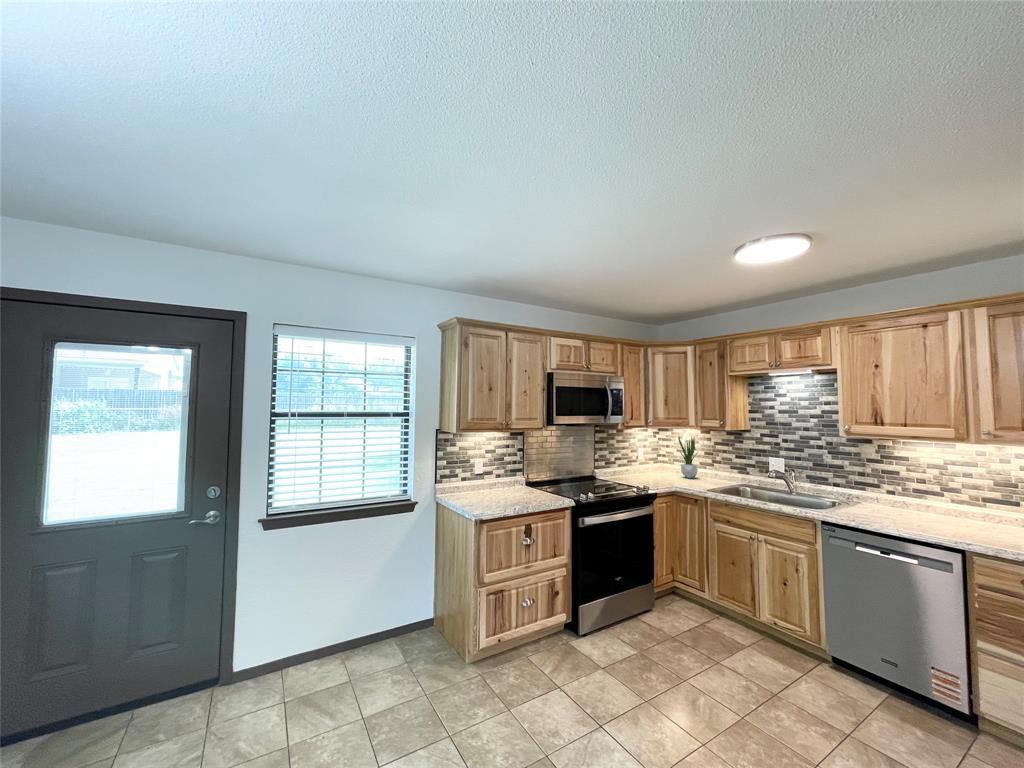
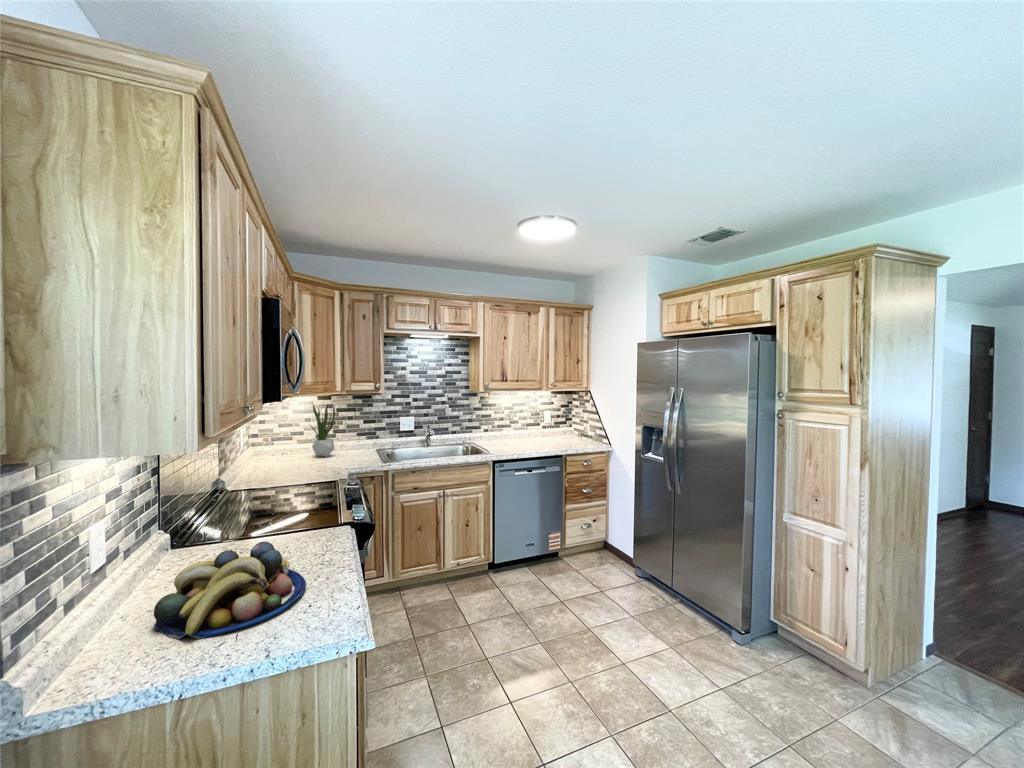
fruit bowl: none [462,480,510,501] -> present [153,542,306,640]

